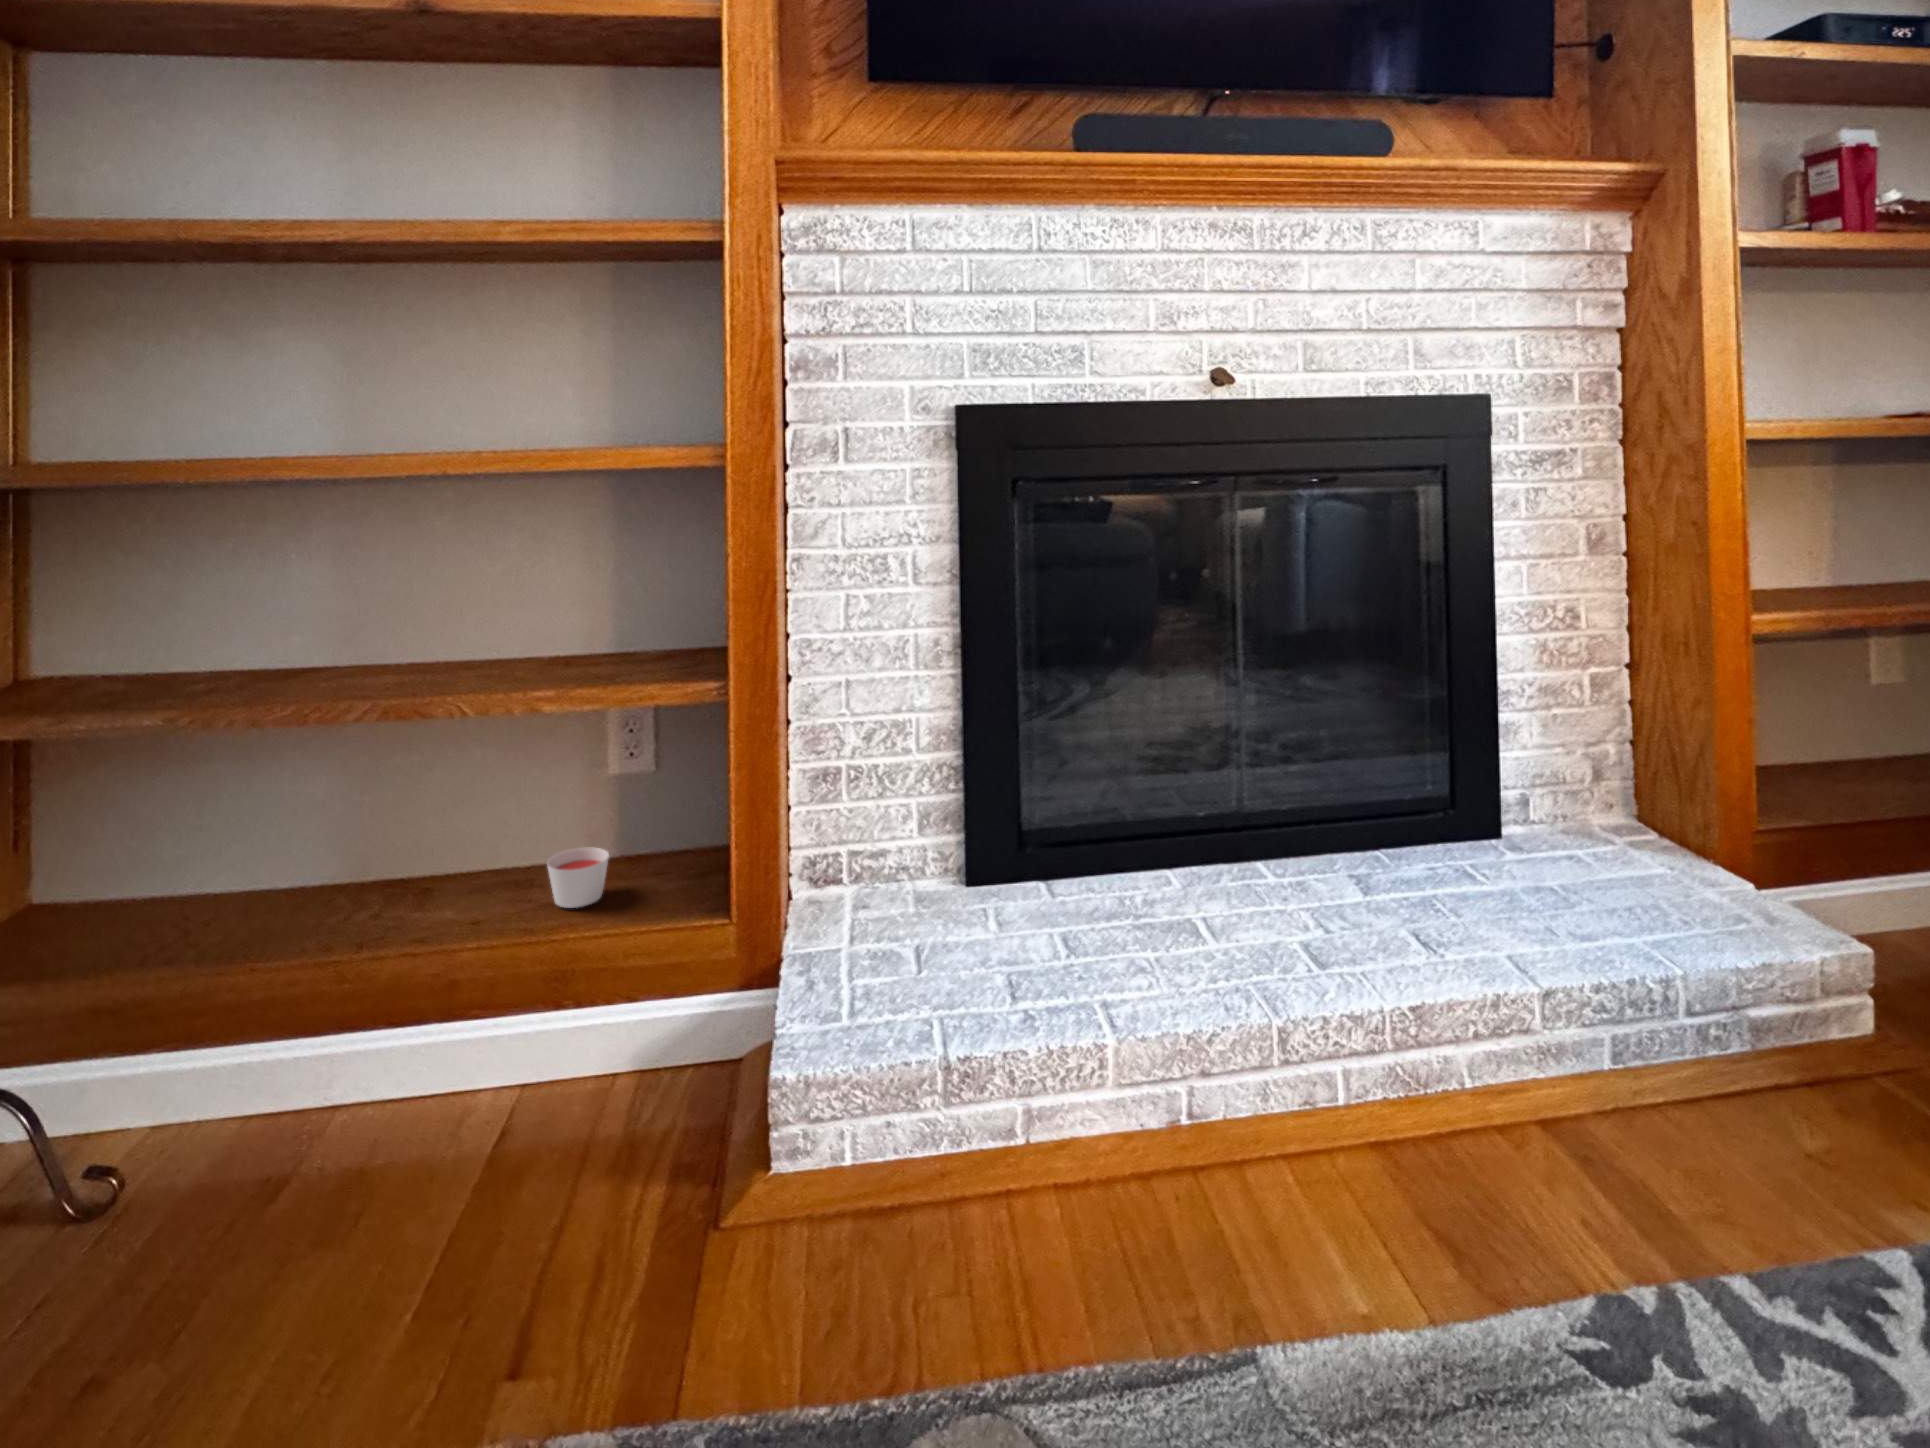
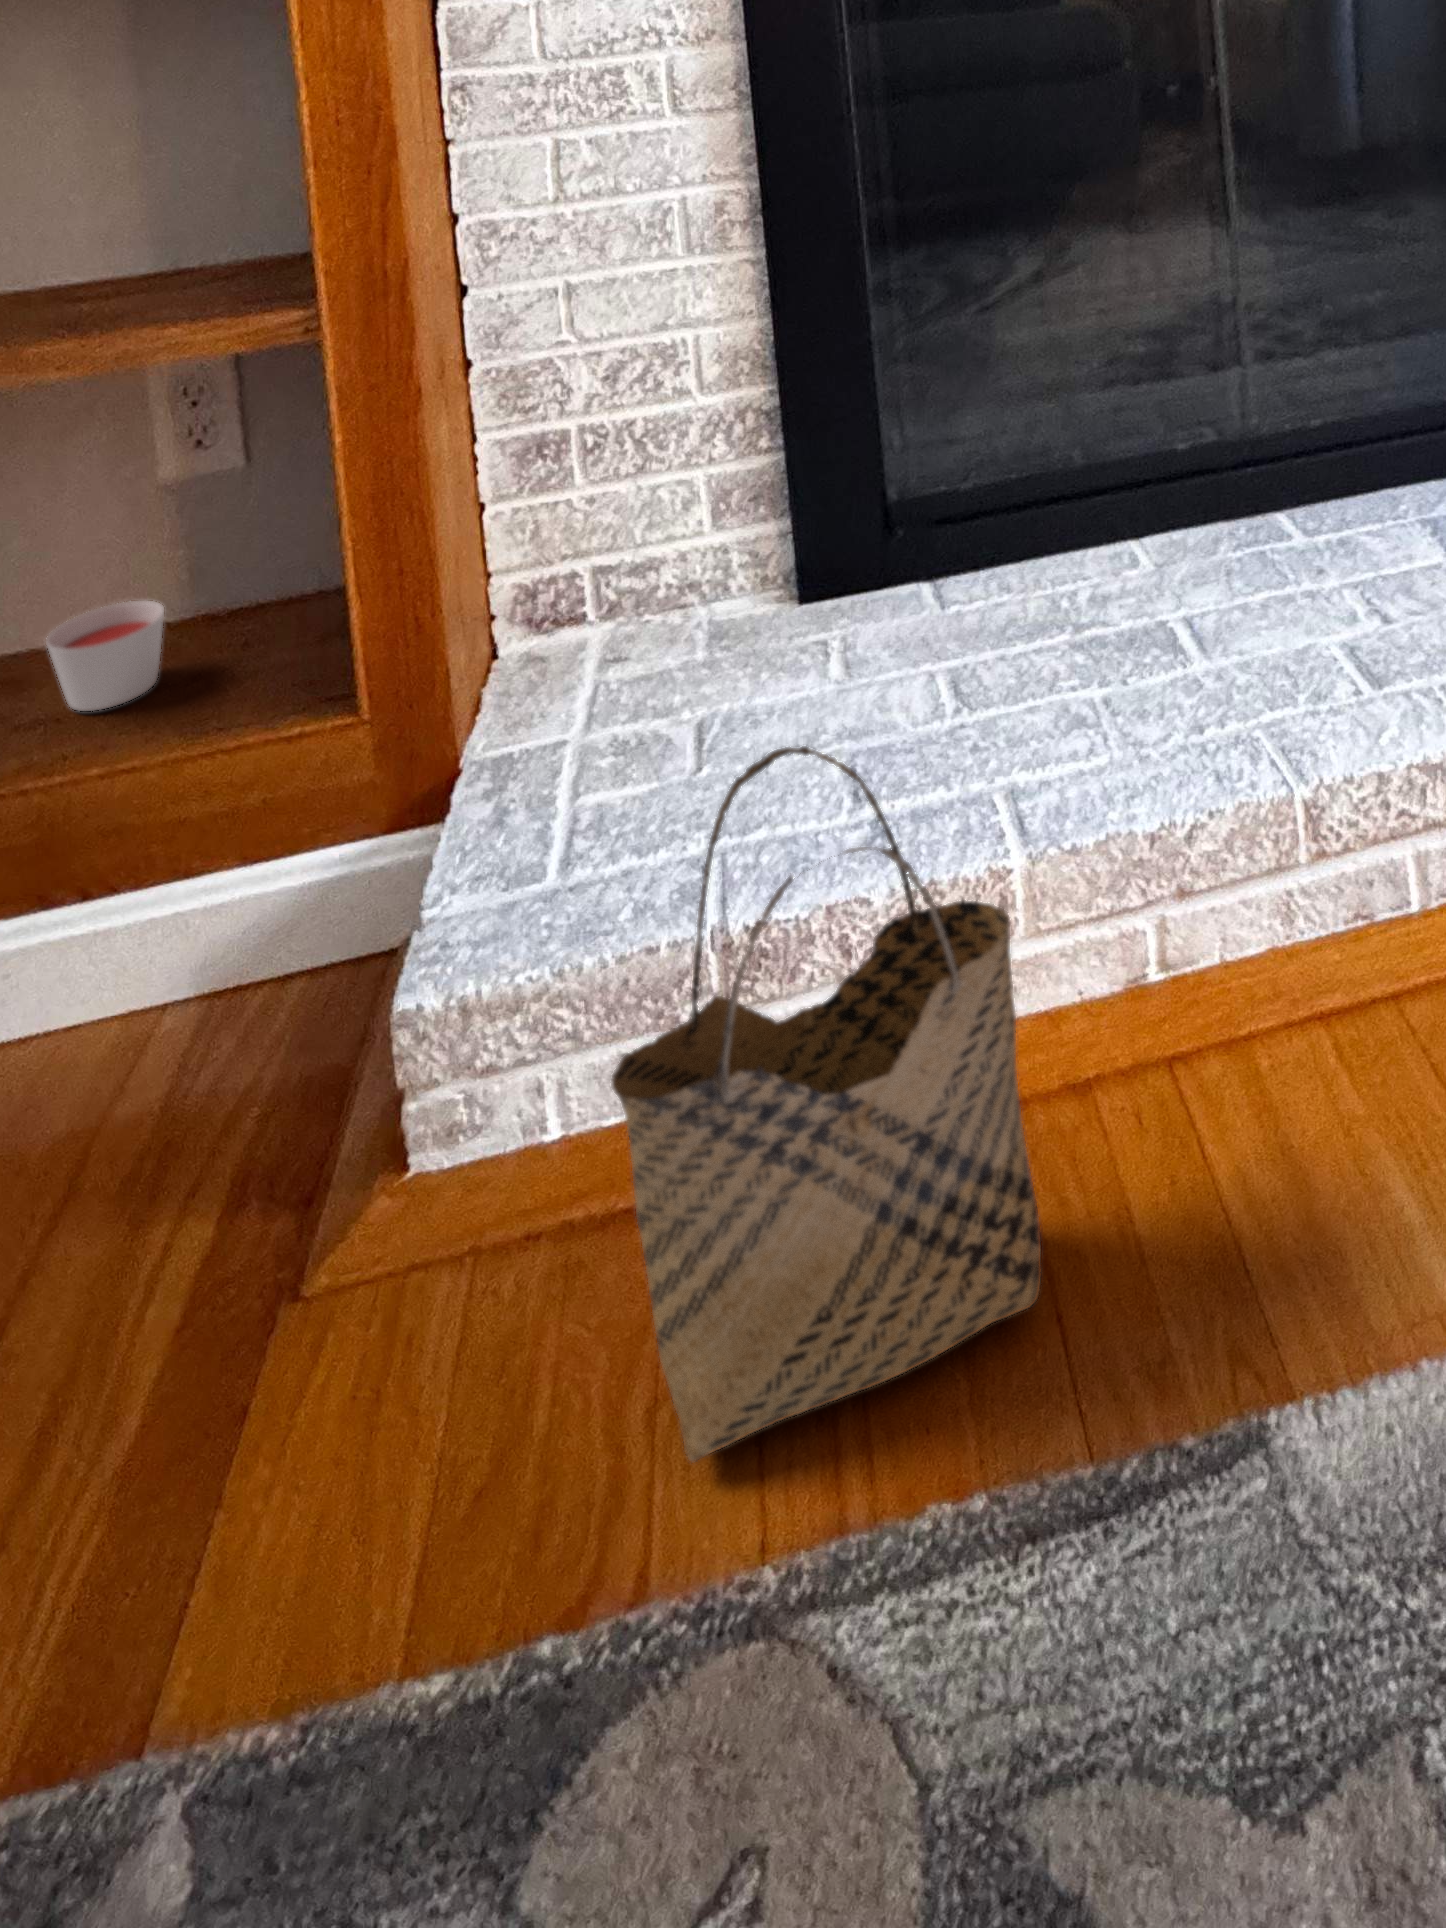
woven basket: none [906,952,1126,1333] -> present [611,746,1041,1462]

